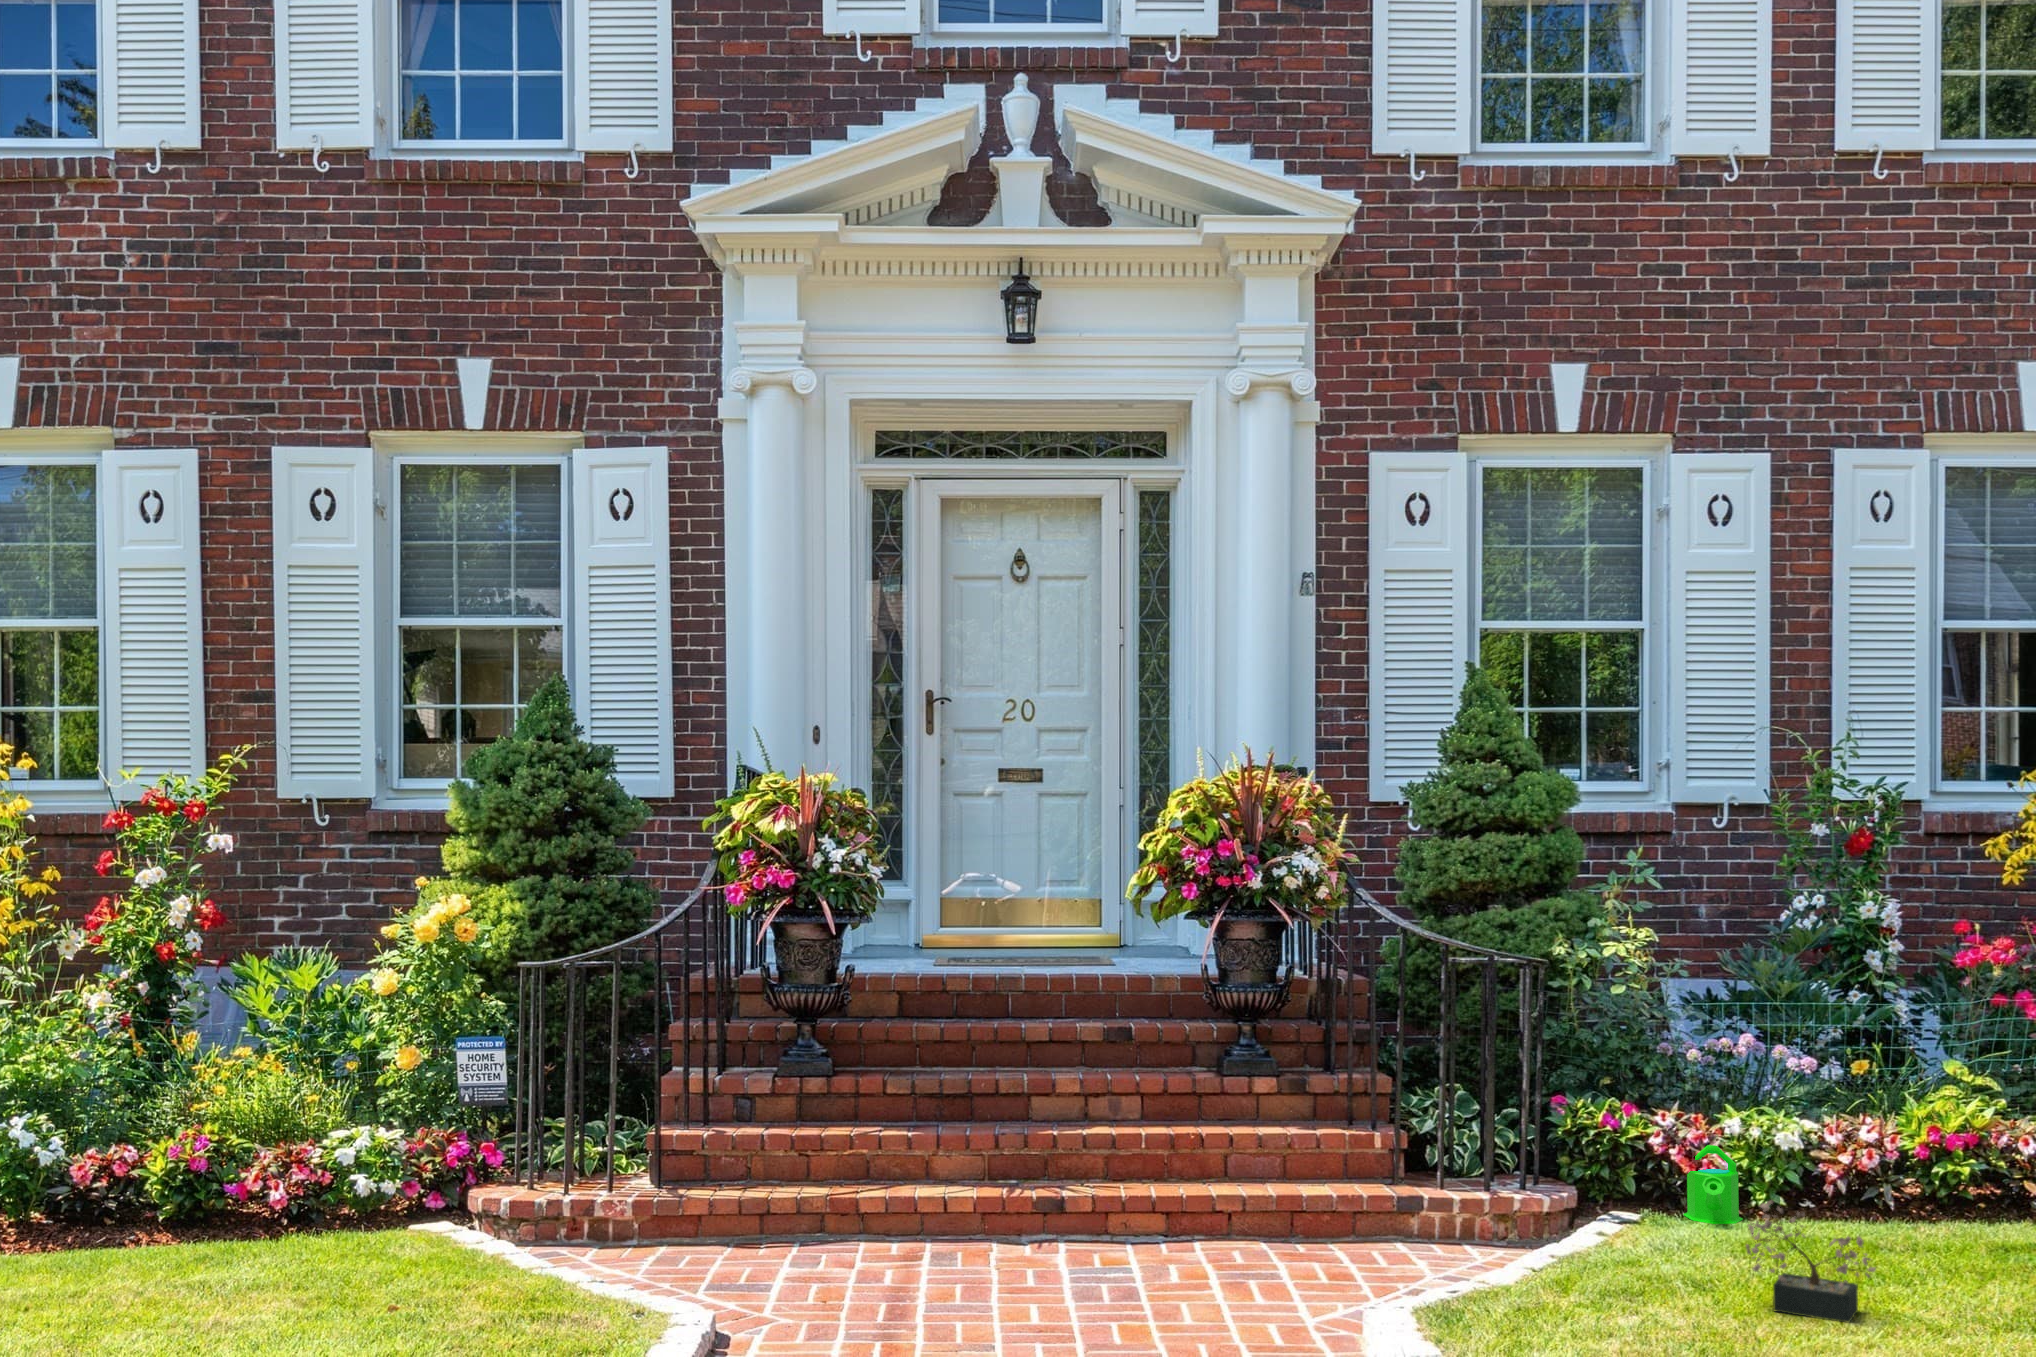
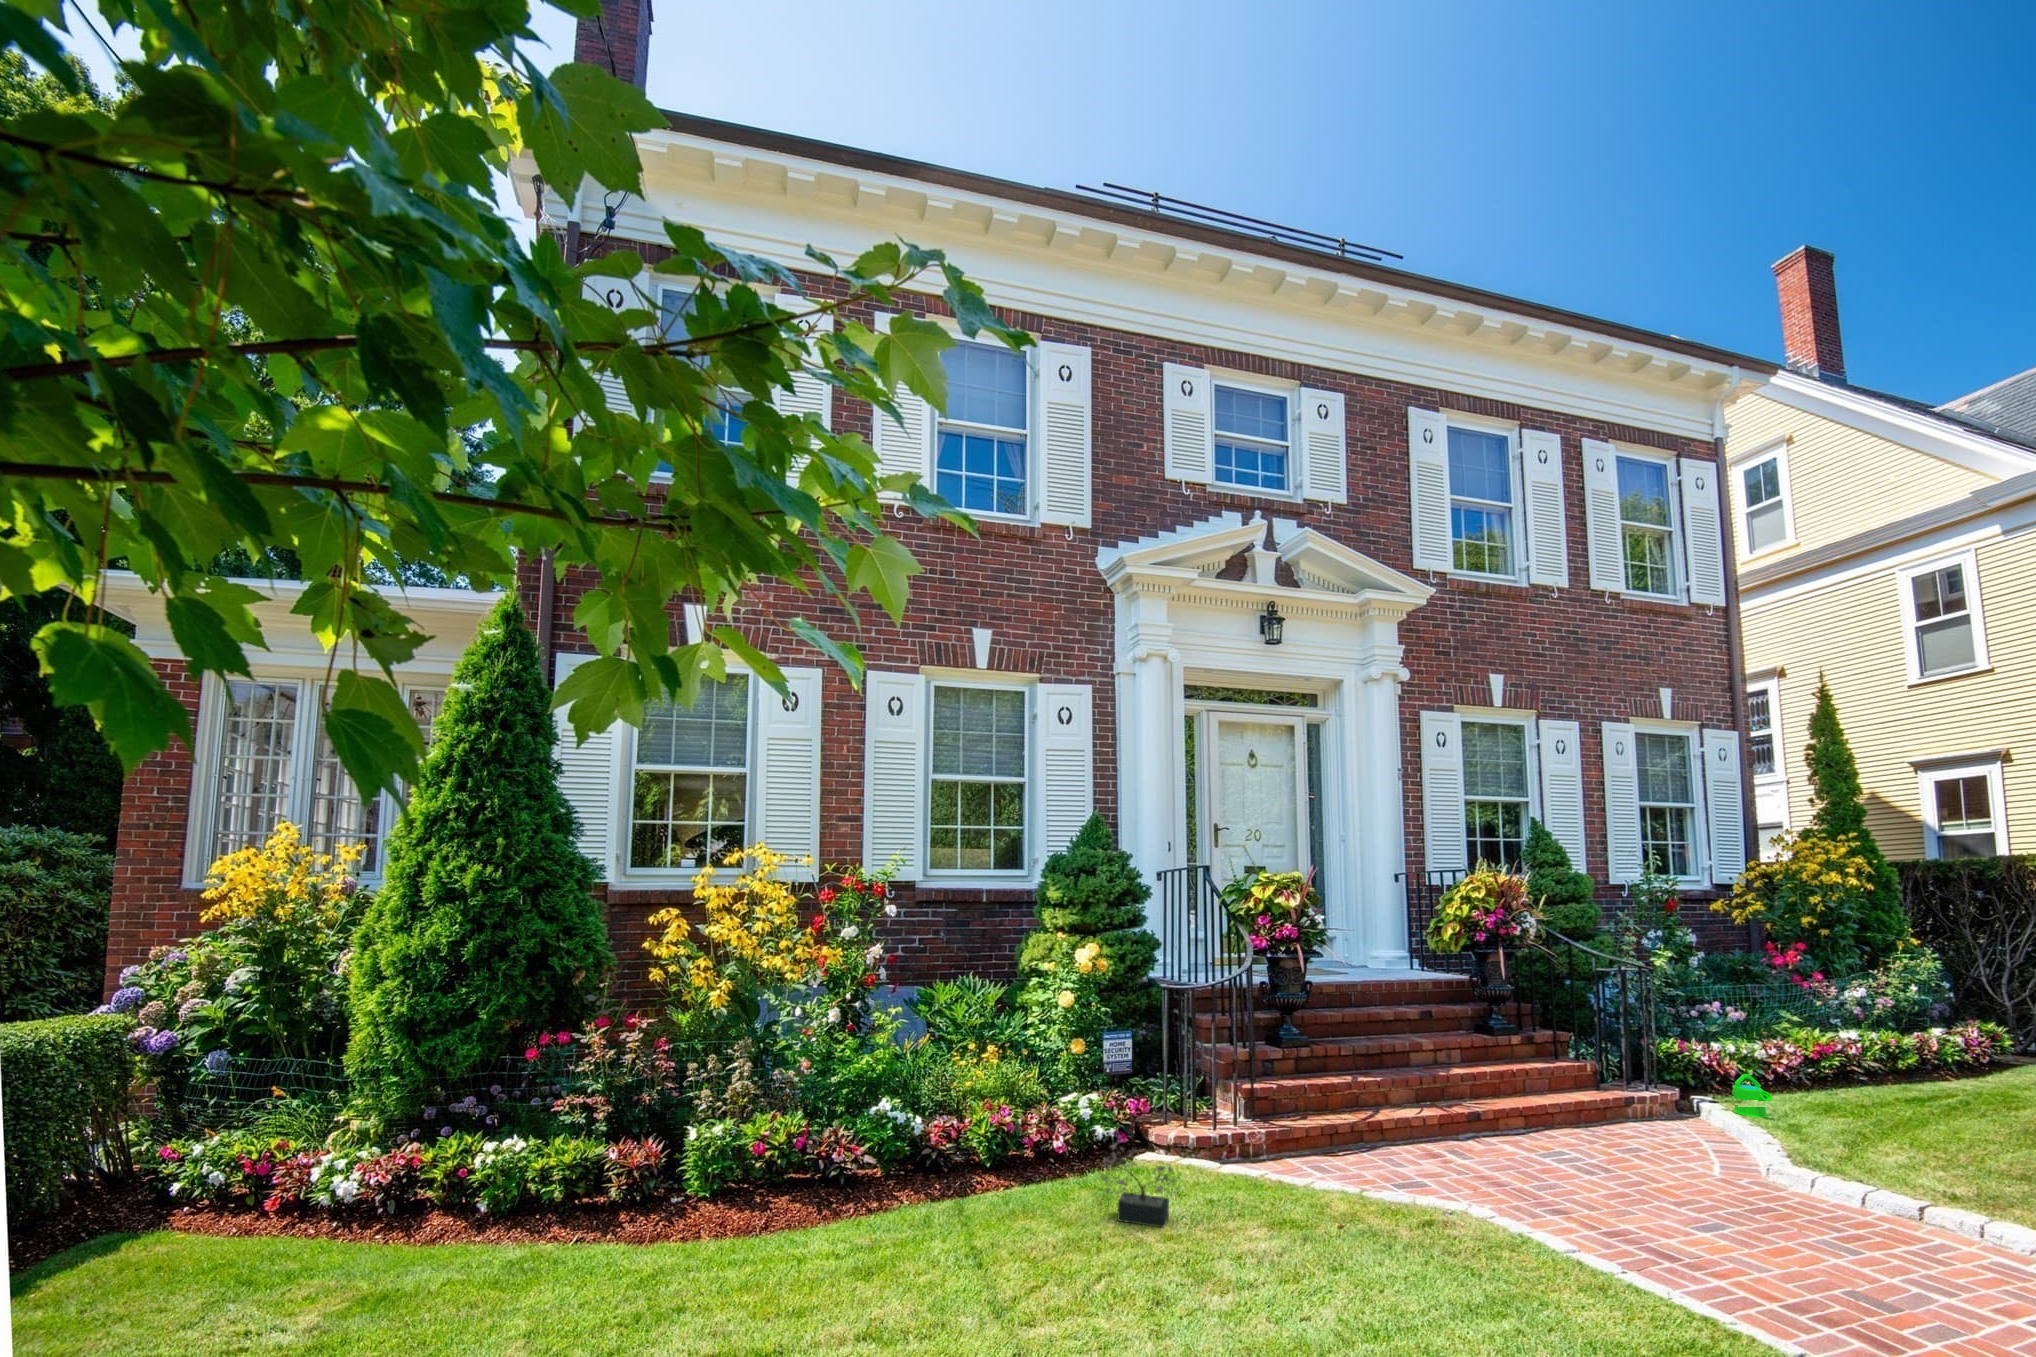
decorative plant: present [1746,1200,1876,1322] -> present [1102,1143,1180,1227]

